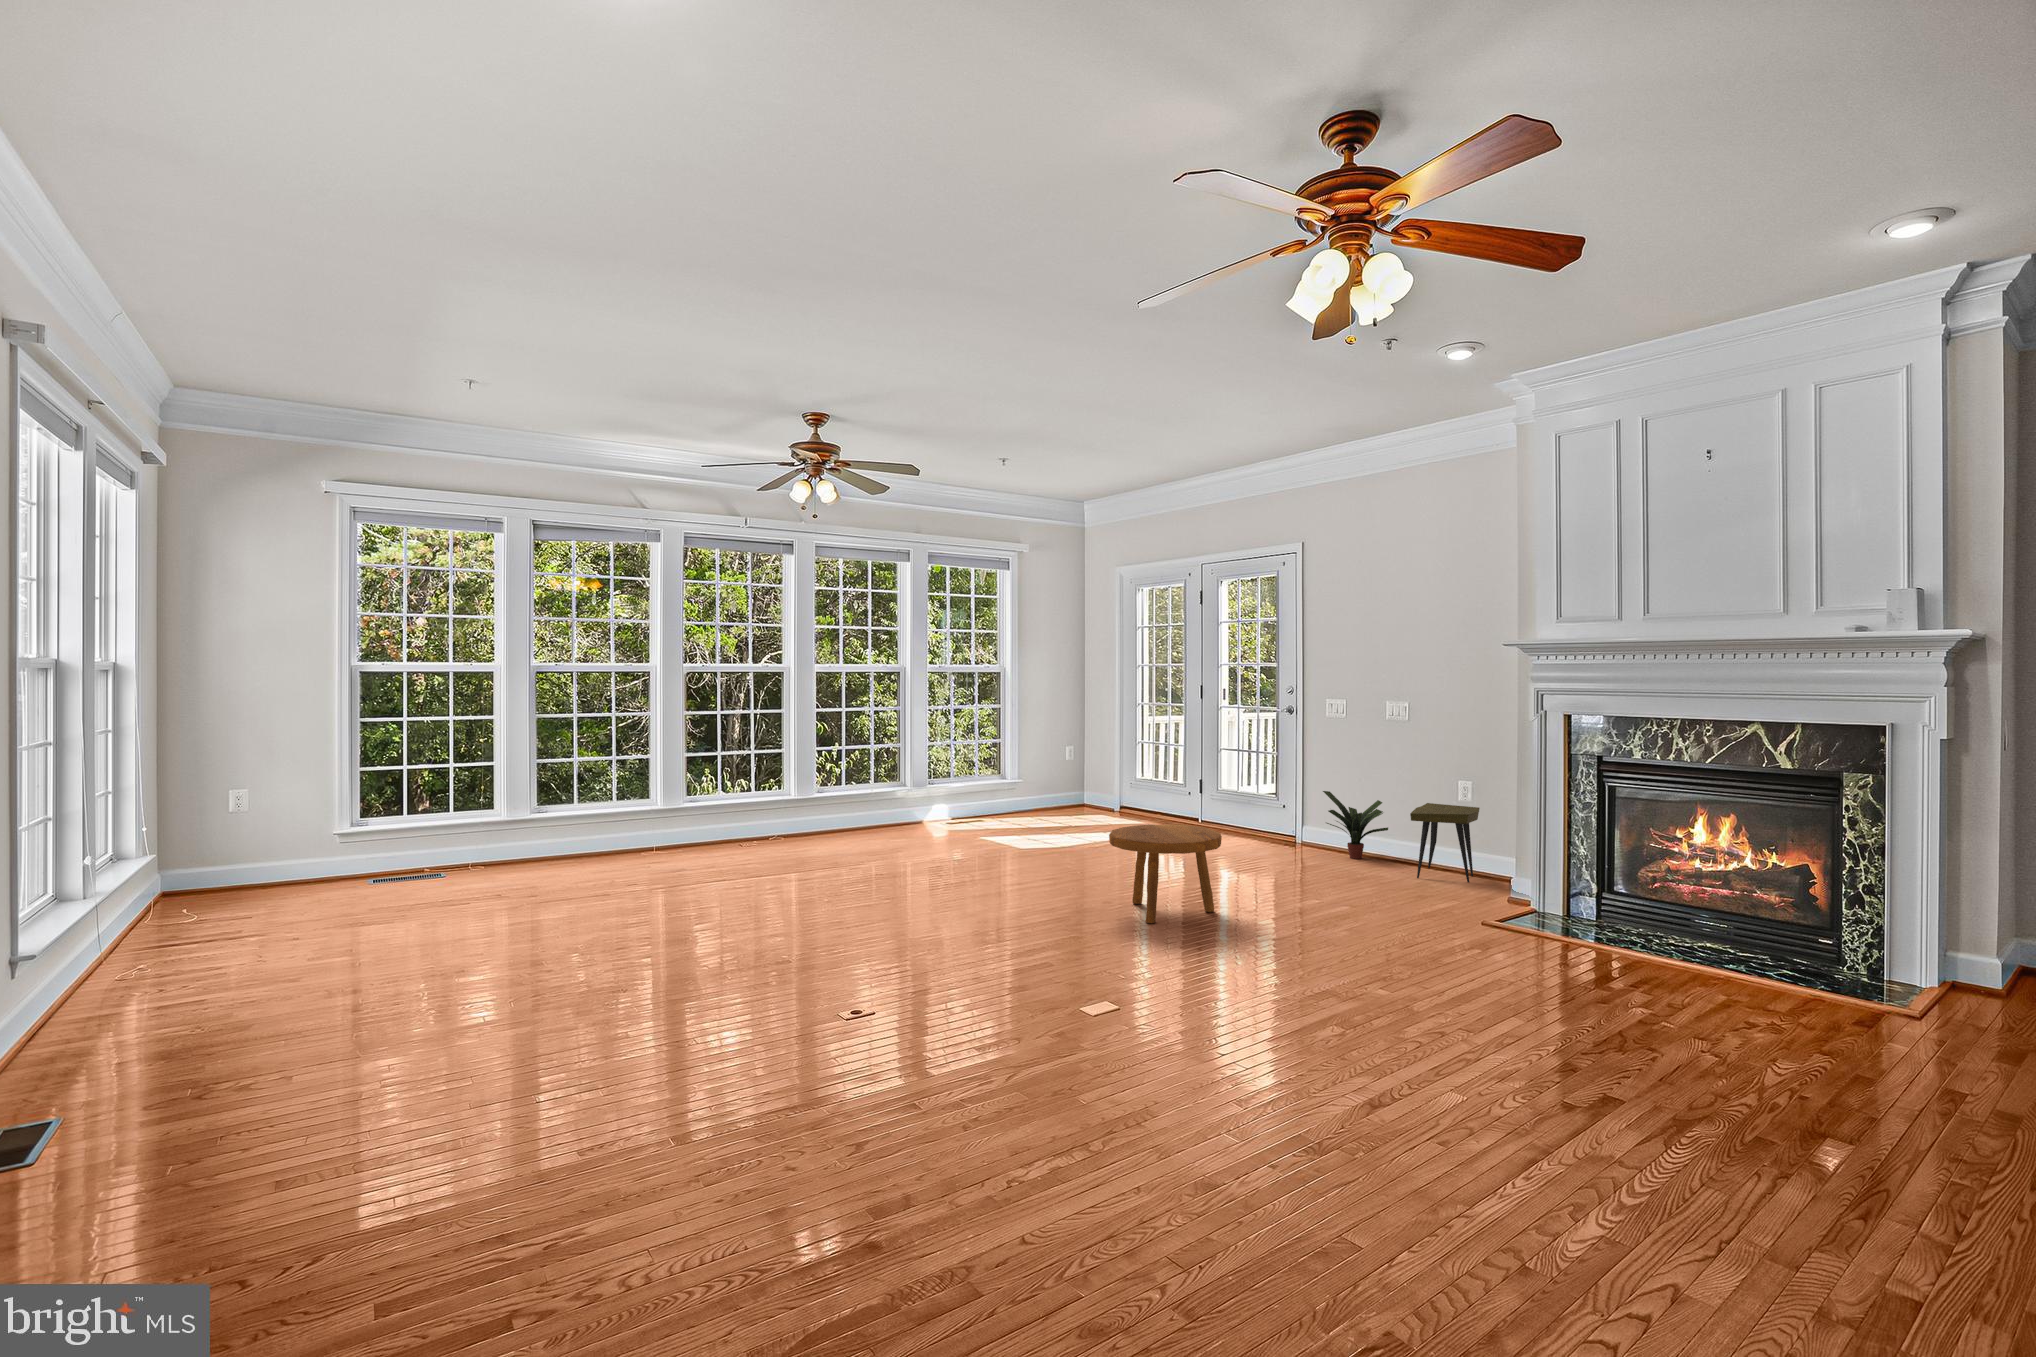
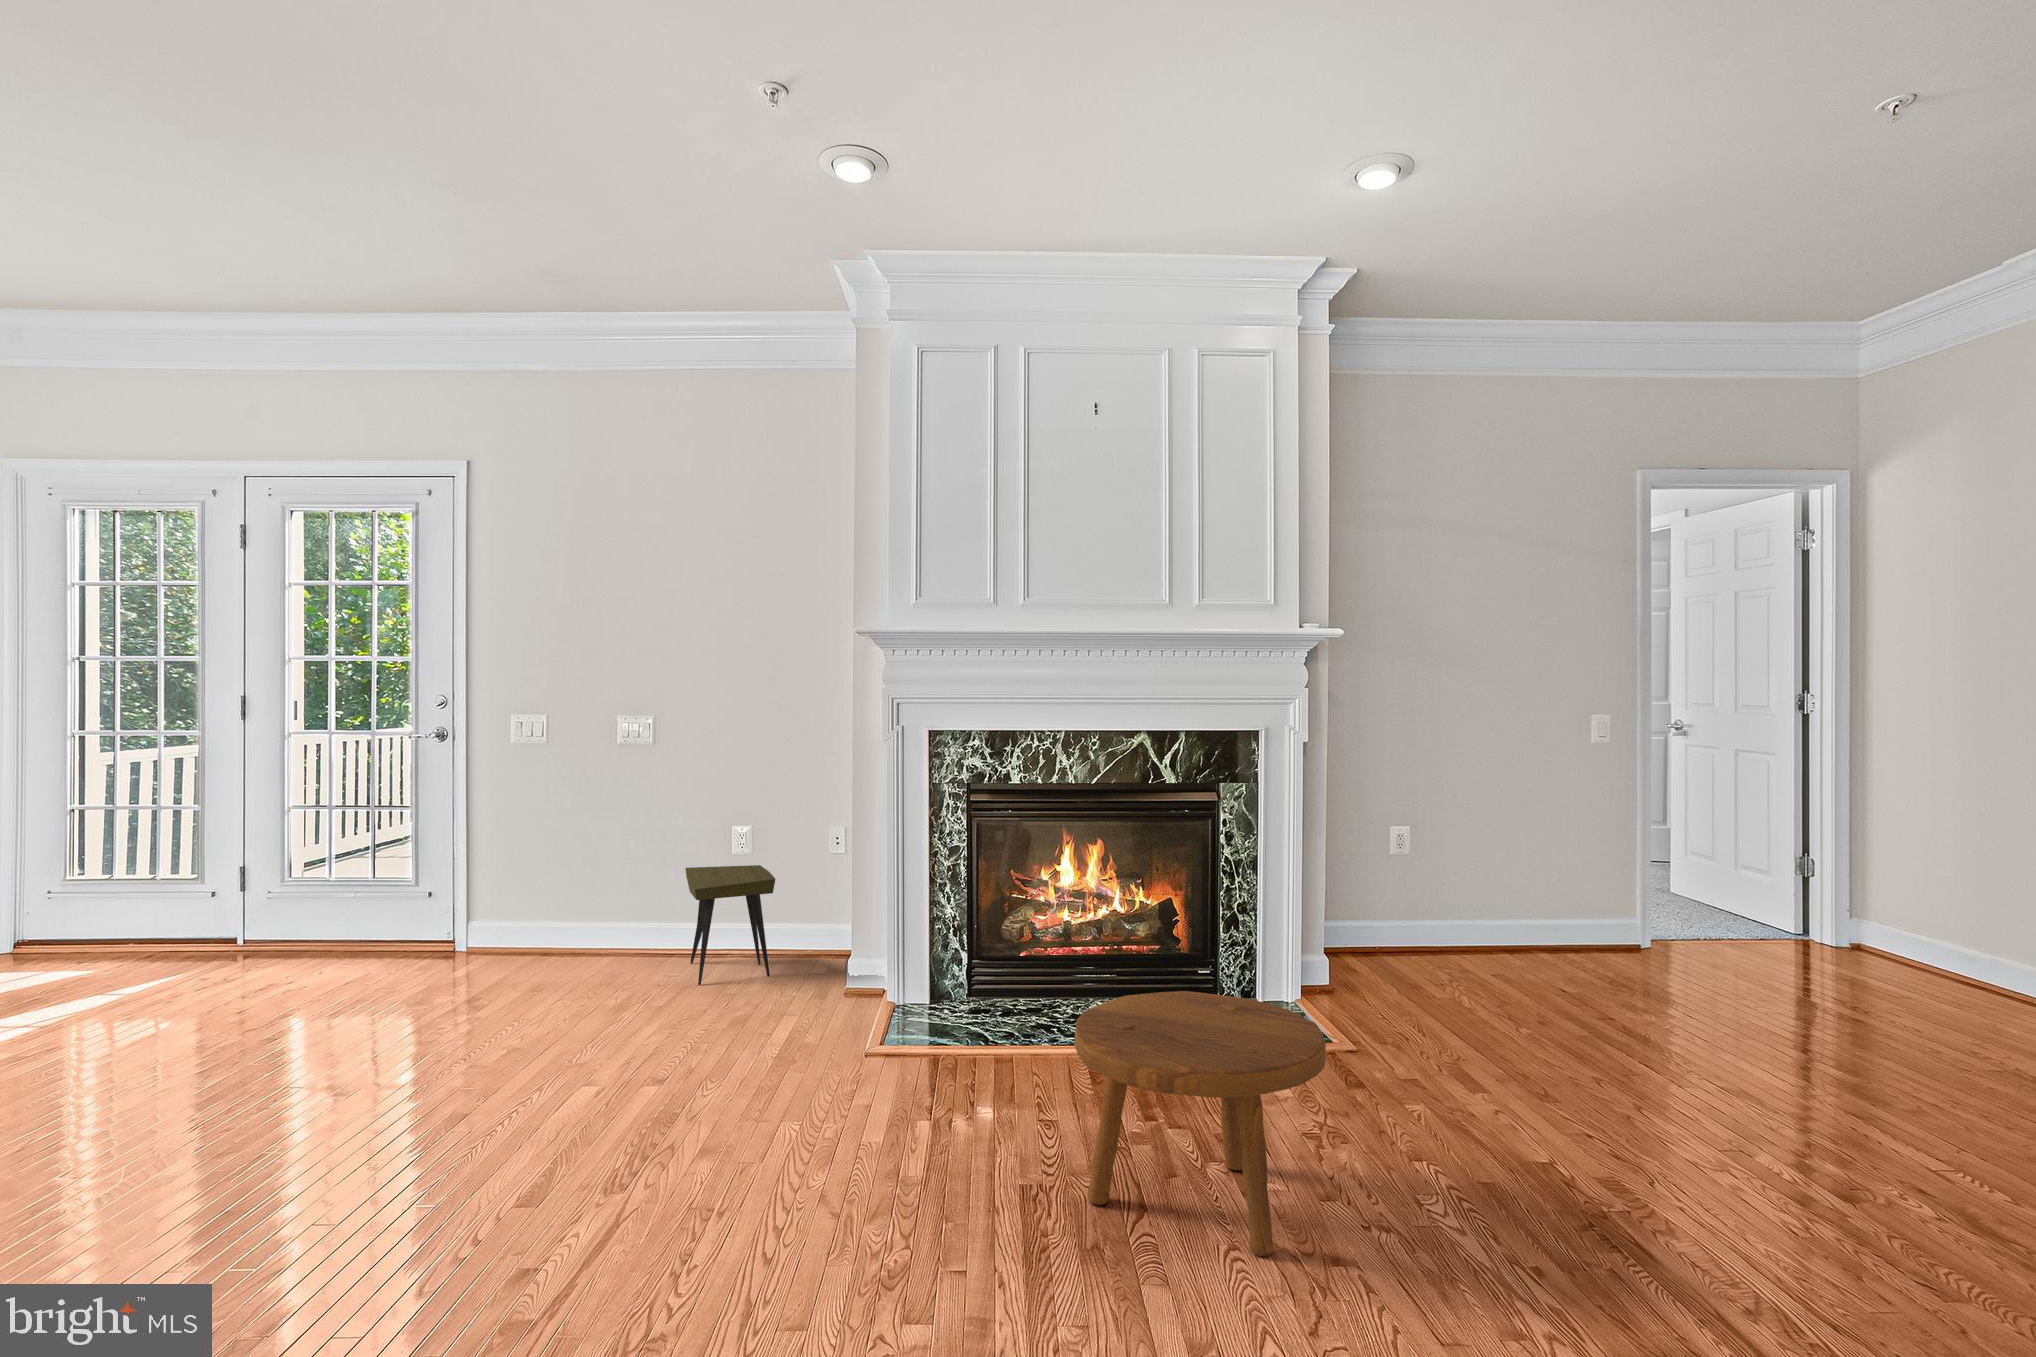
potted plant: present [1323,791,1388,859] -> none [511,868,624,970]
footstool: present [1109,824,1222,923] -> present [1074,991,1326,1256]

